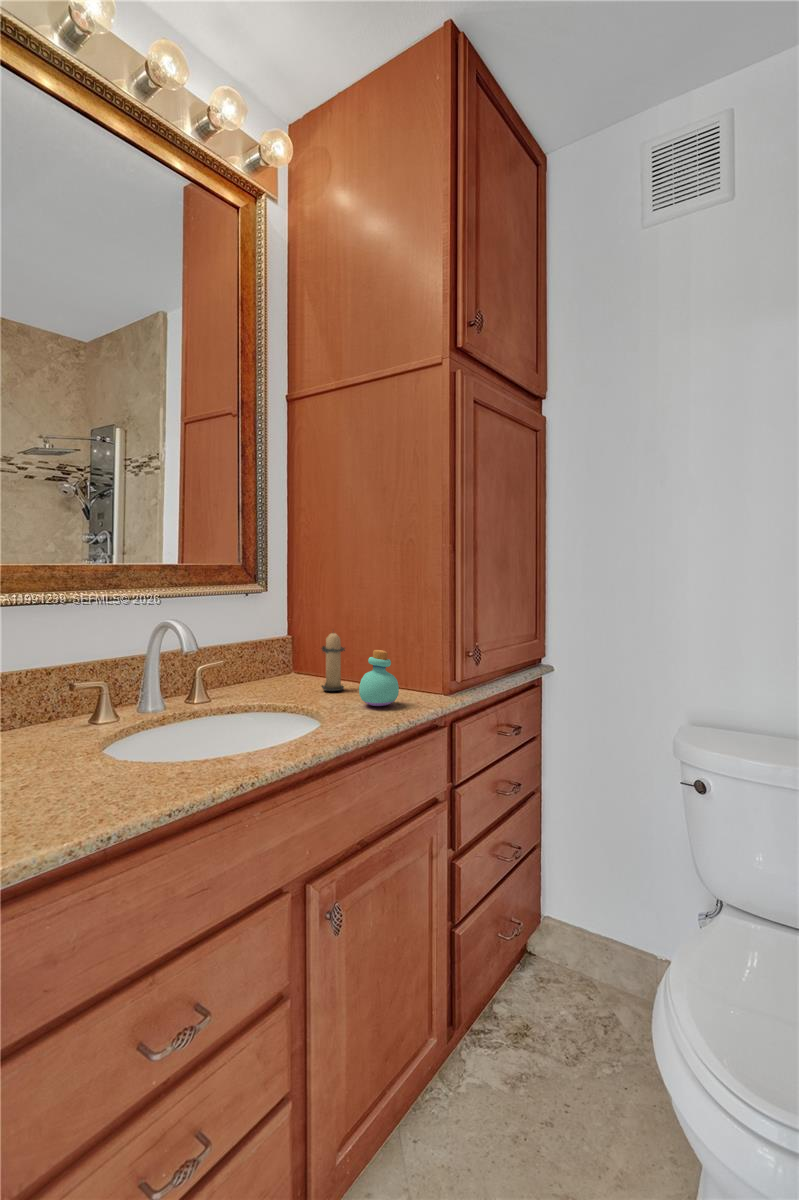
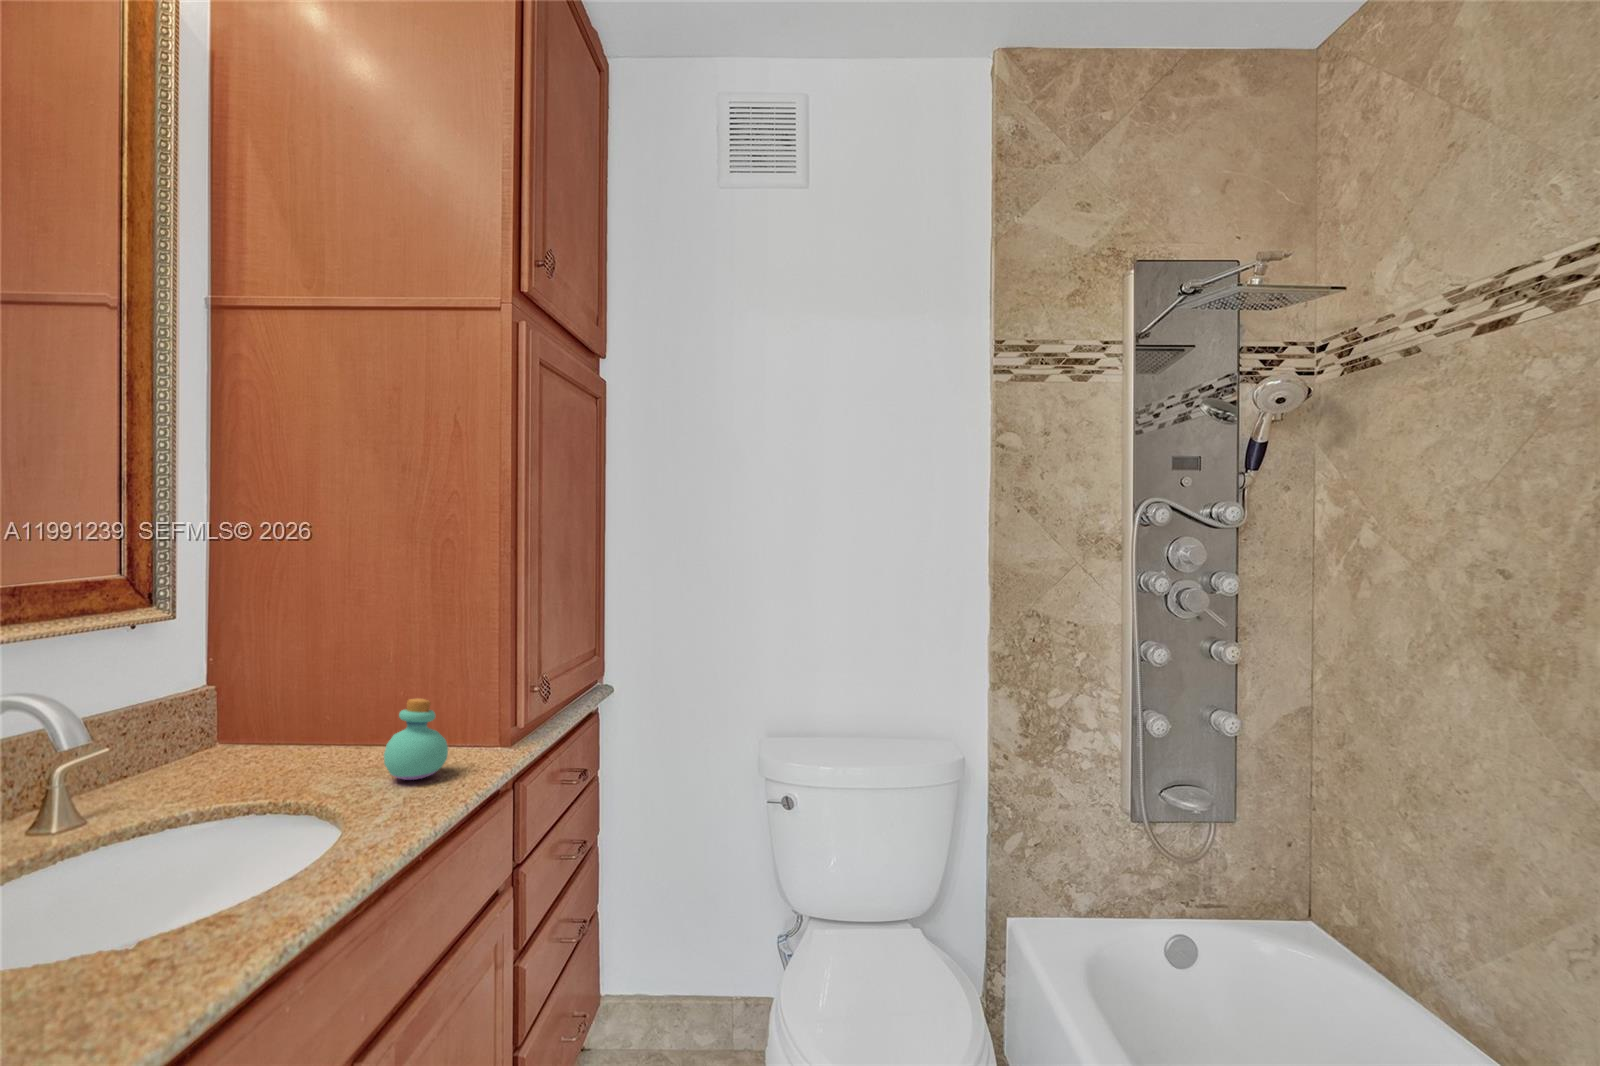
candle: present [321,633,345,691] -> none [293,670,347,768]

